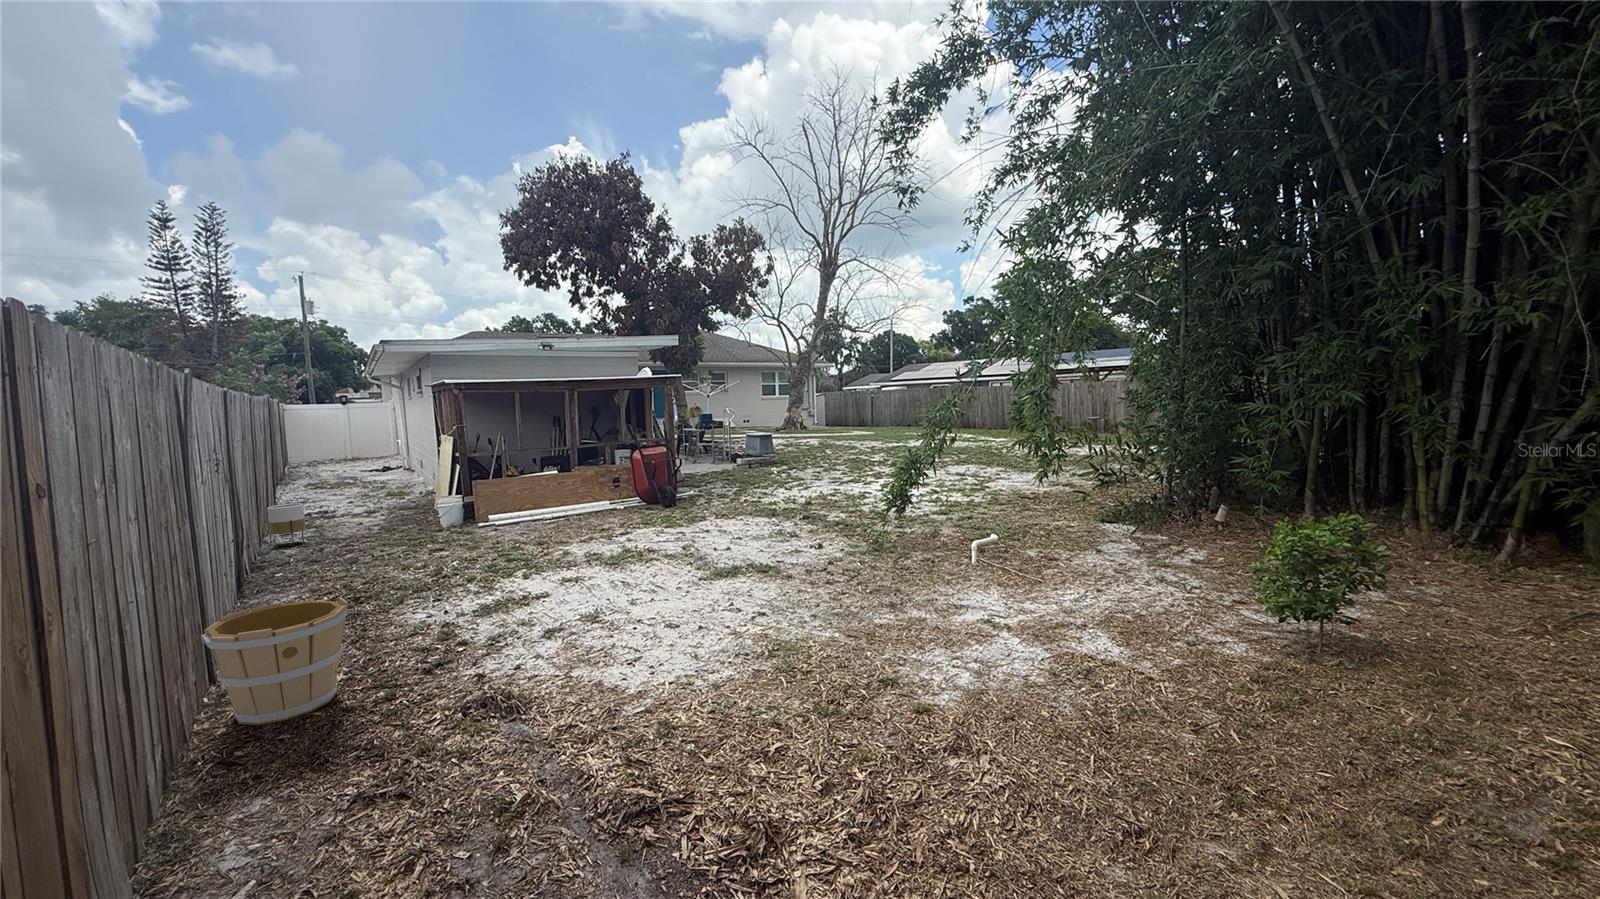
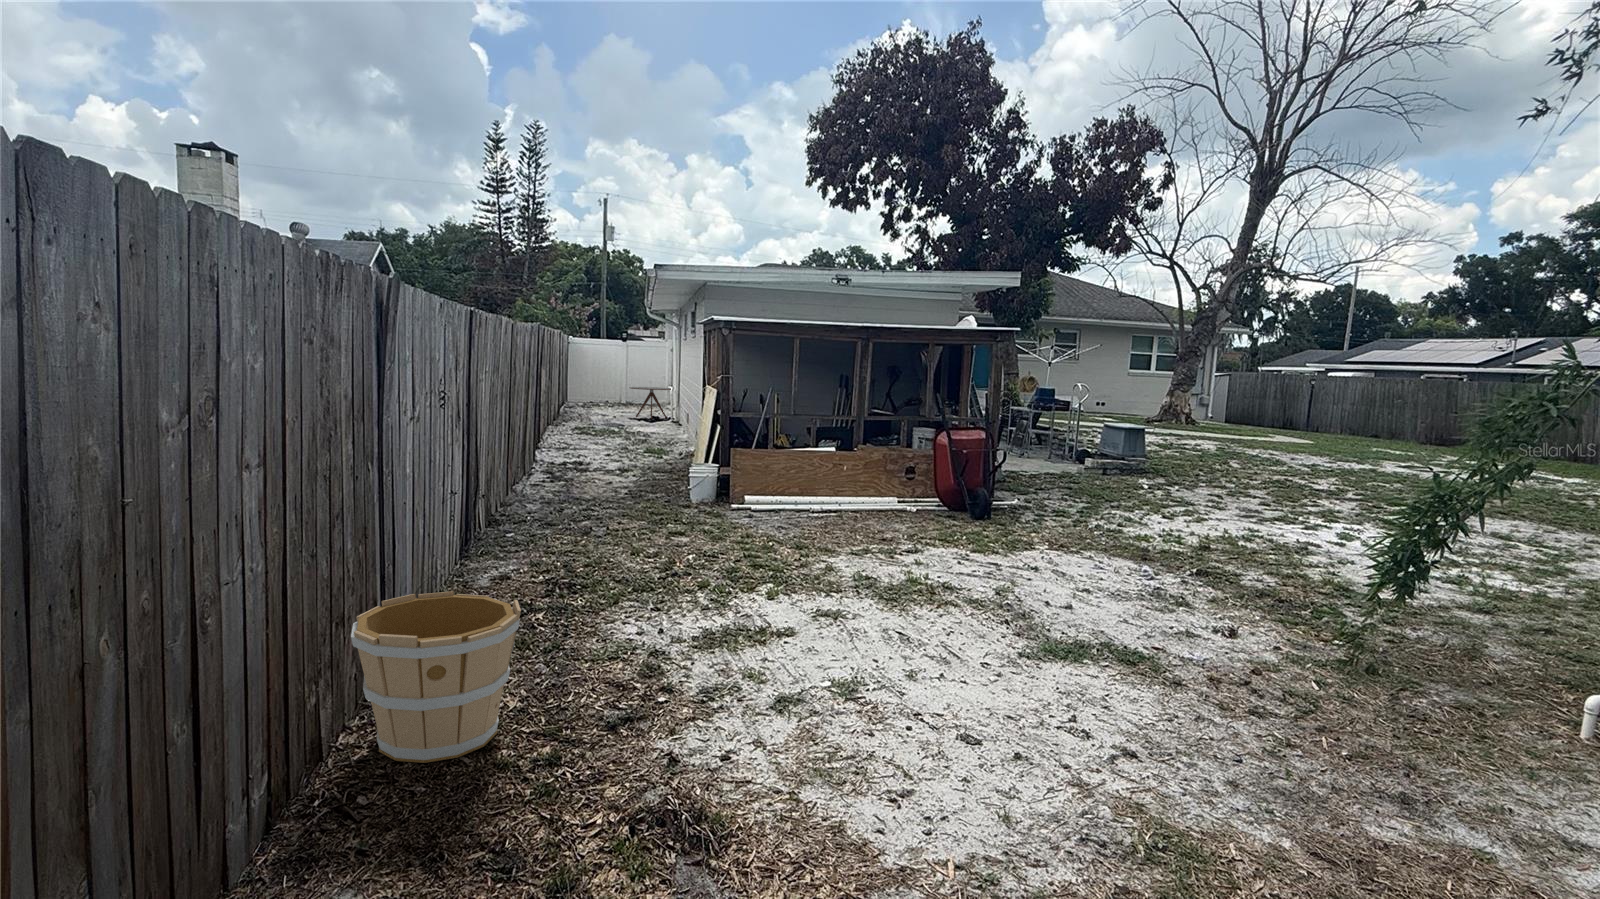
round table: none [355,443,401,472] -> present [629,387,671,419]
planter: present [267,503,306,547] -> none [518,448,552,499]

